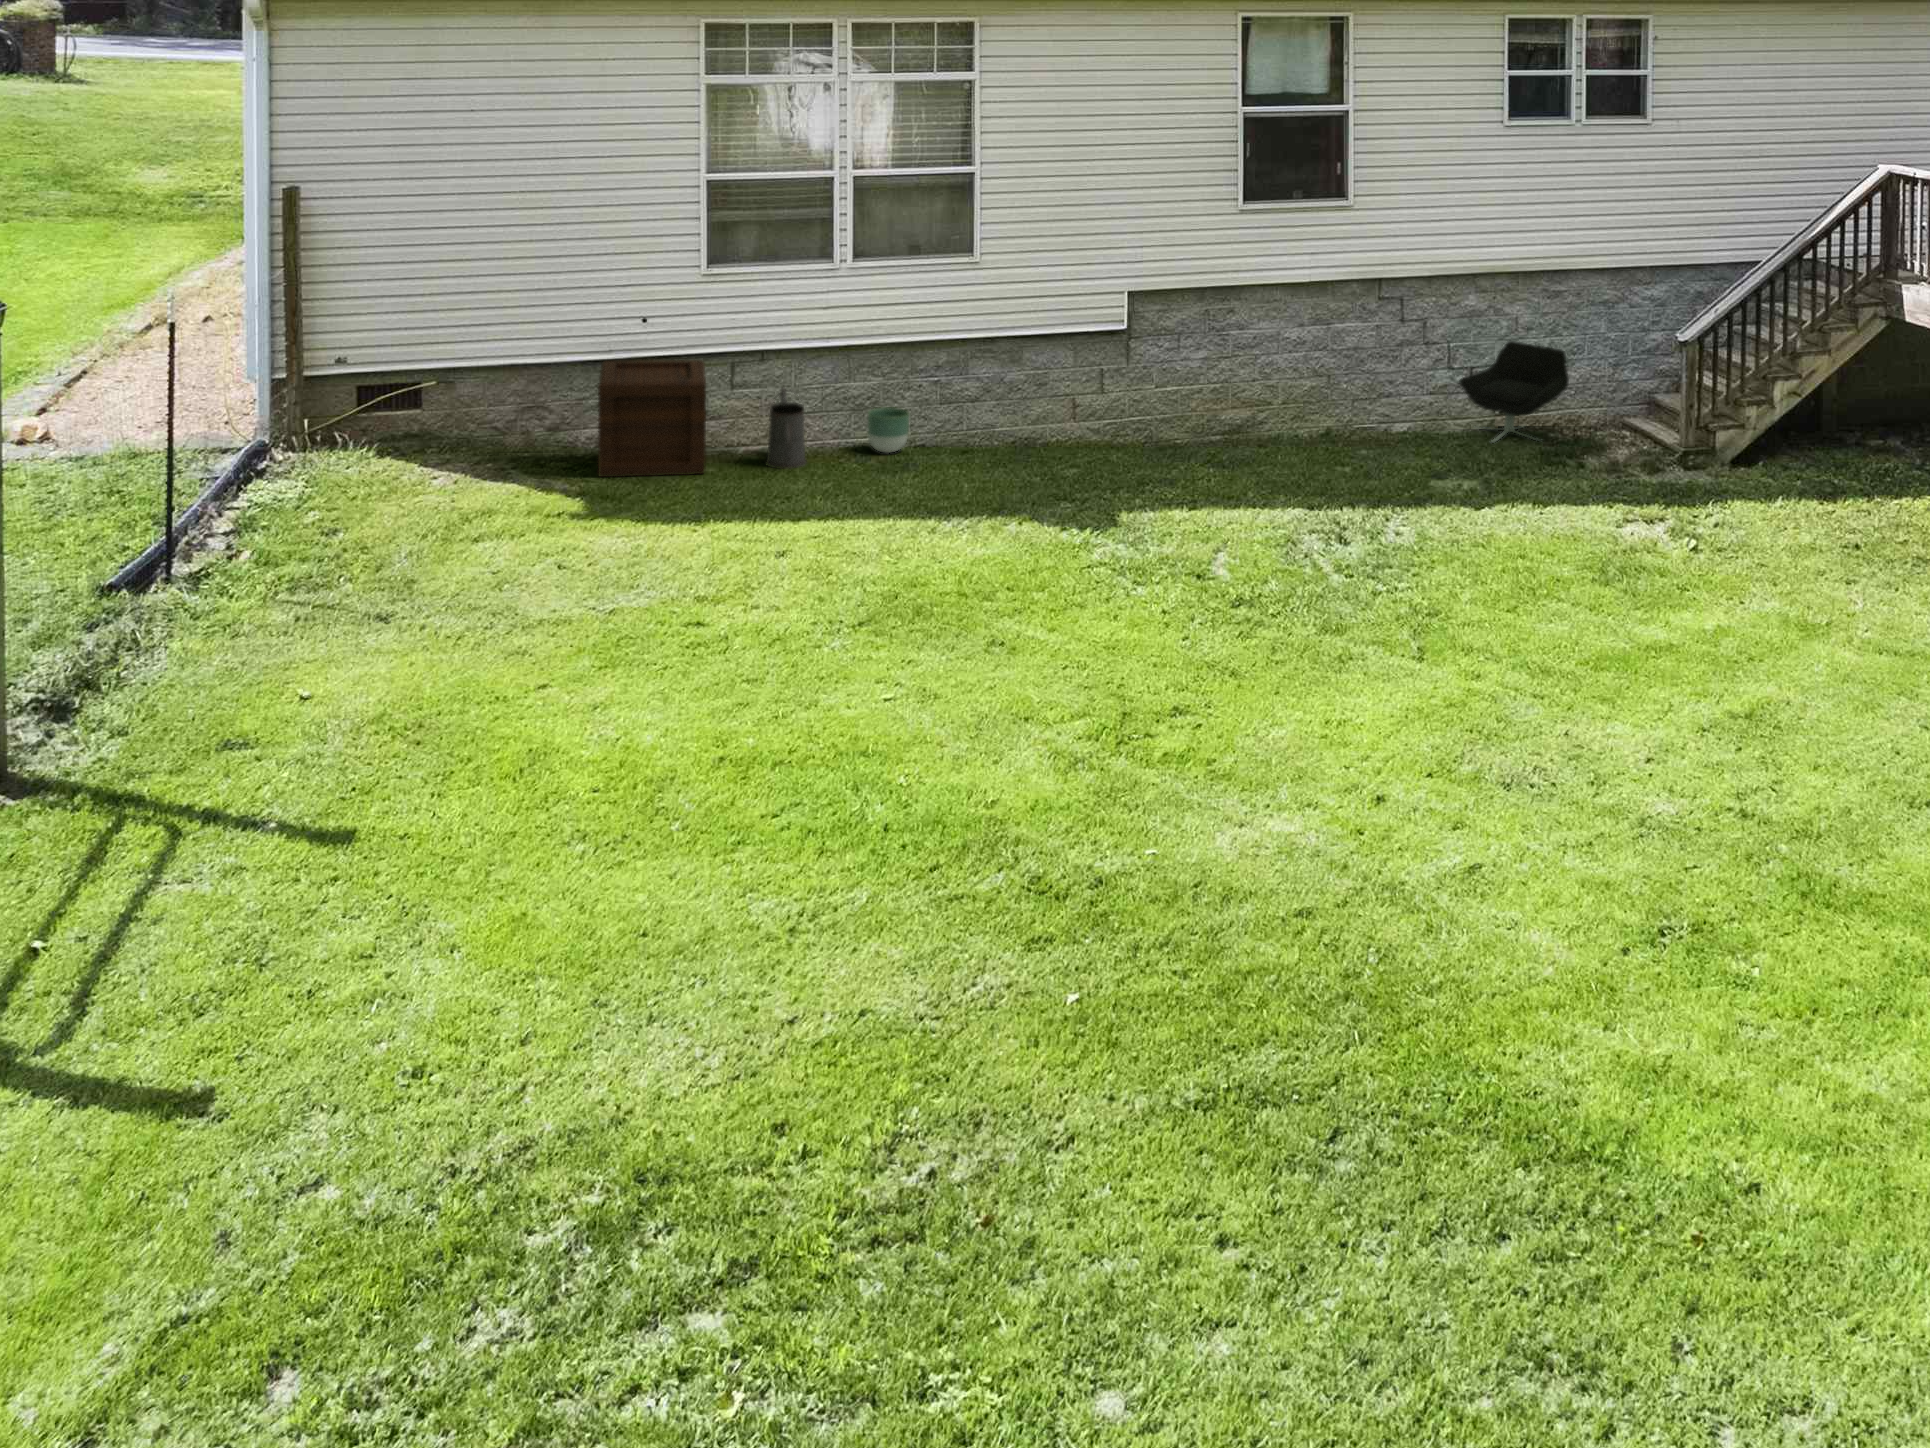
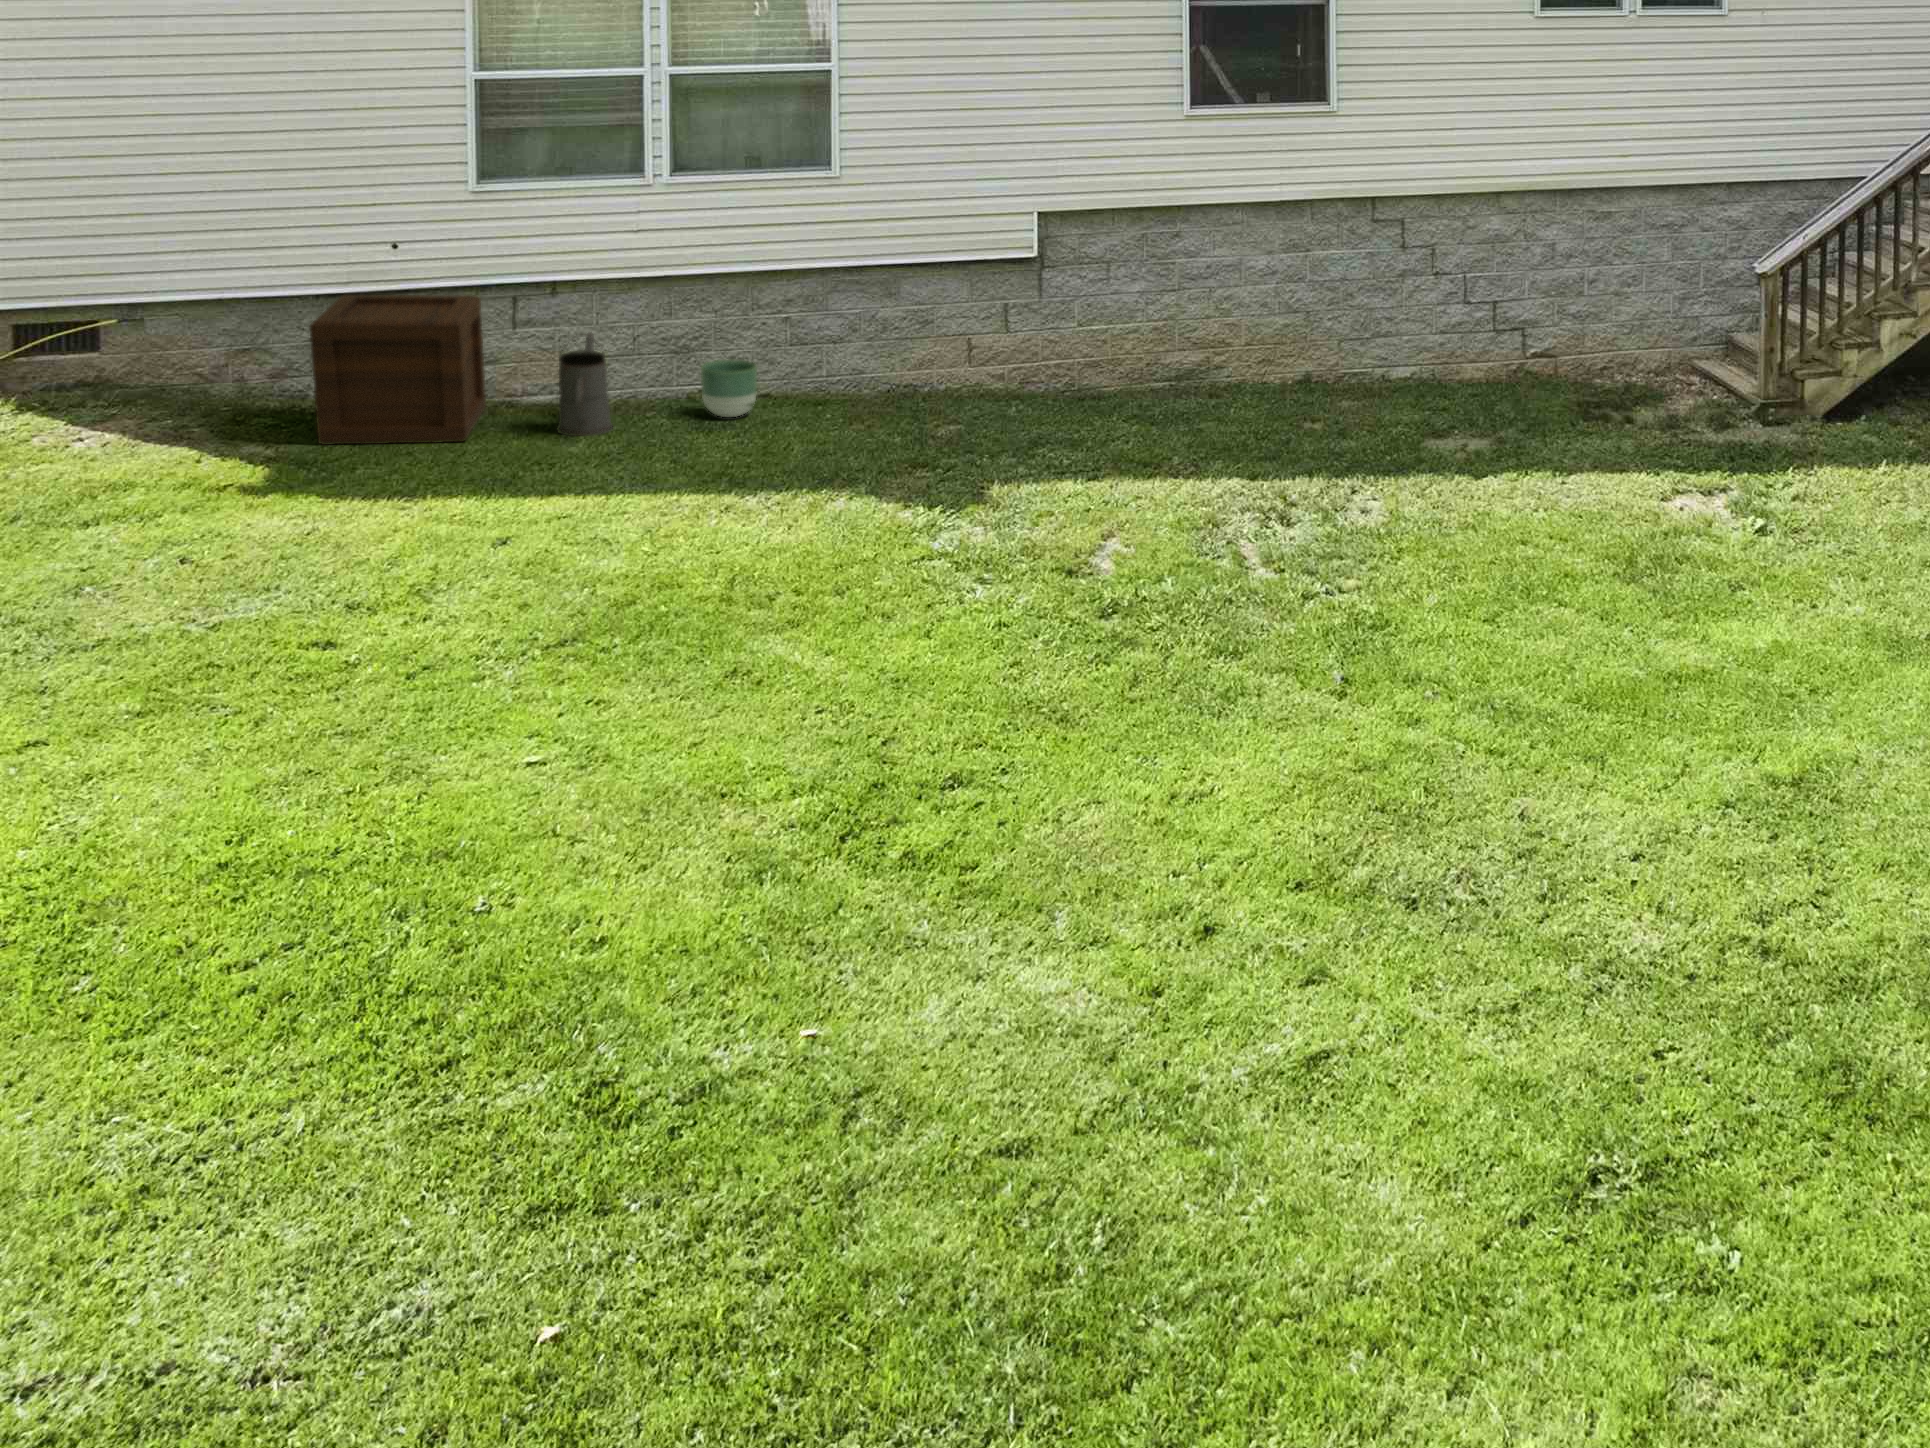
lounge chair: present [1459,341,1569,443] -> none [1476,285,1618,413]

